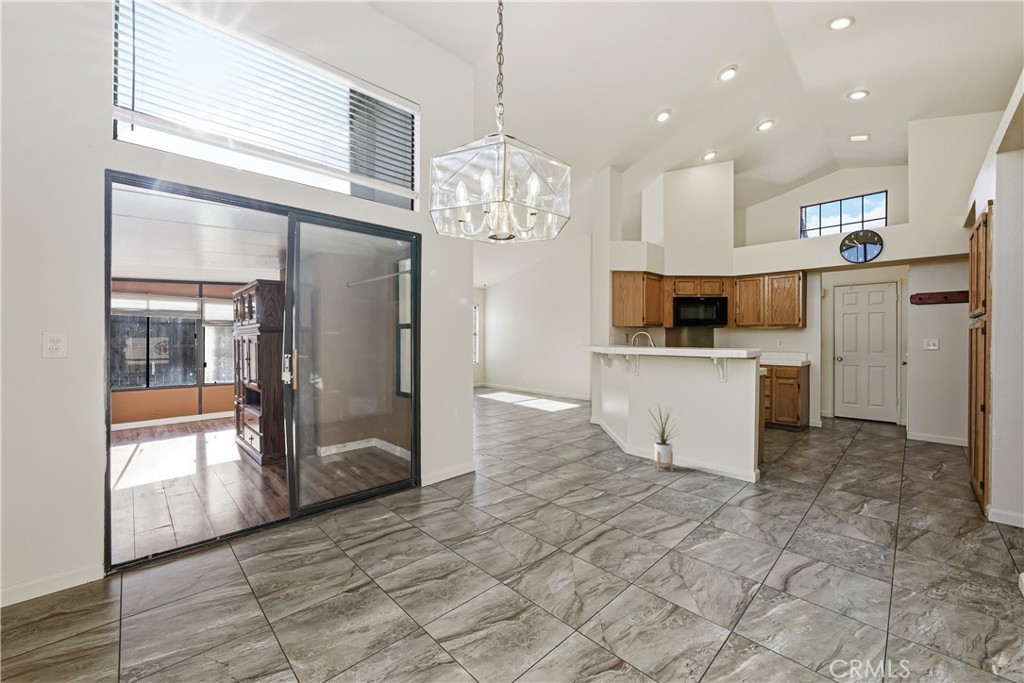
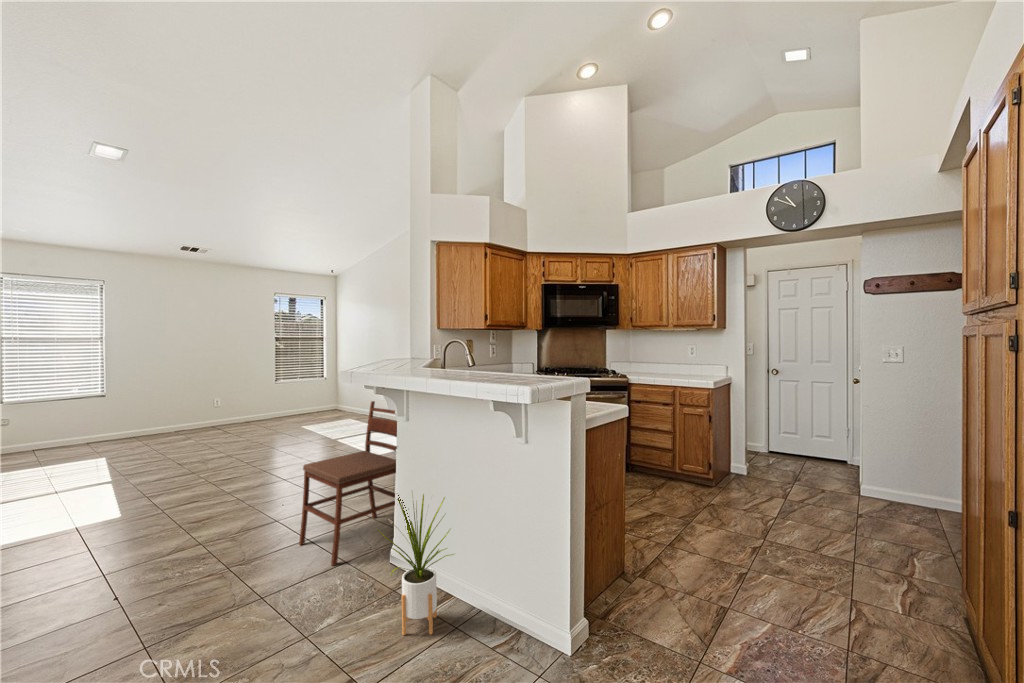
dining chair: none [560,367,619,451] -> present [299,401,408,566]

